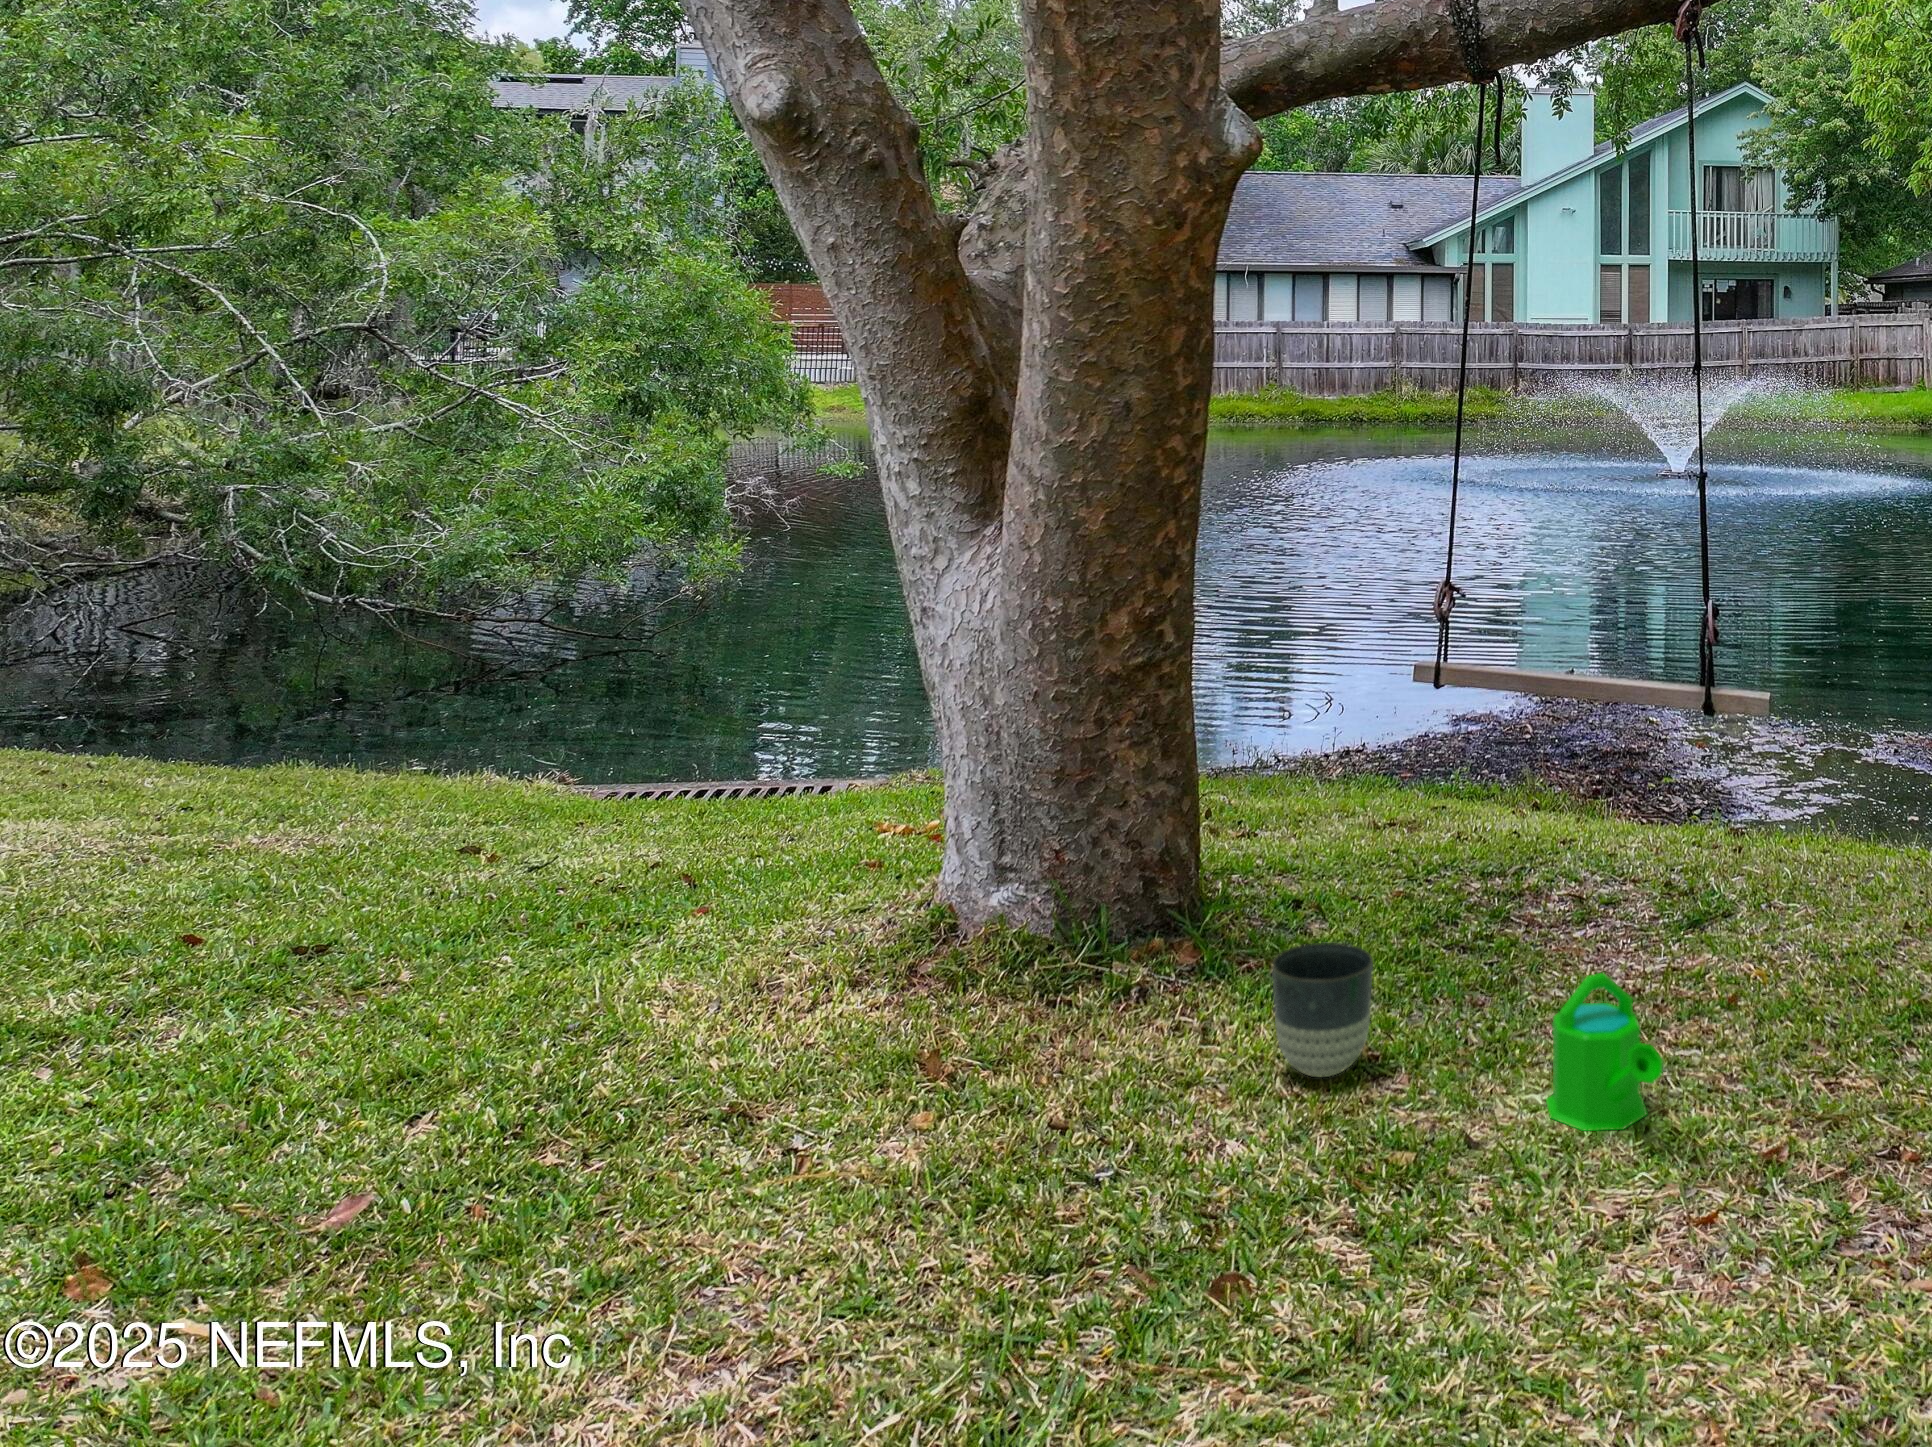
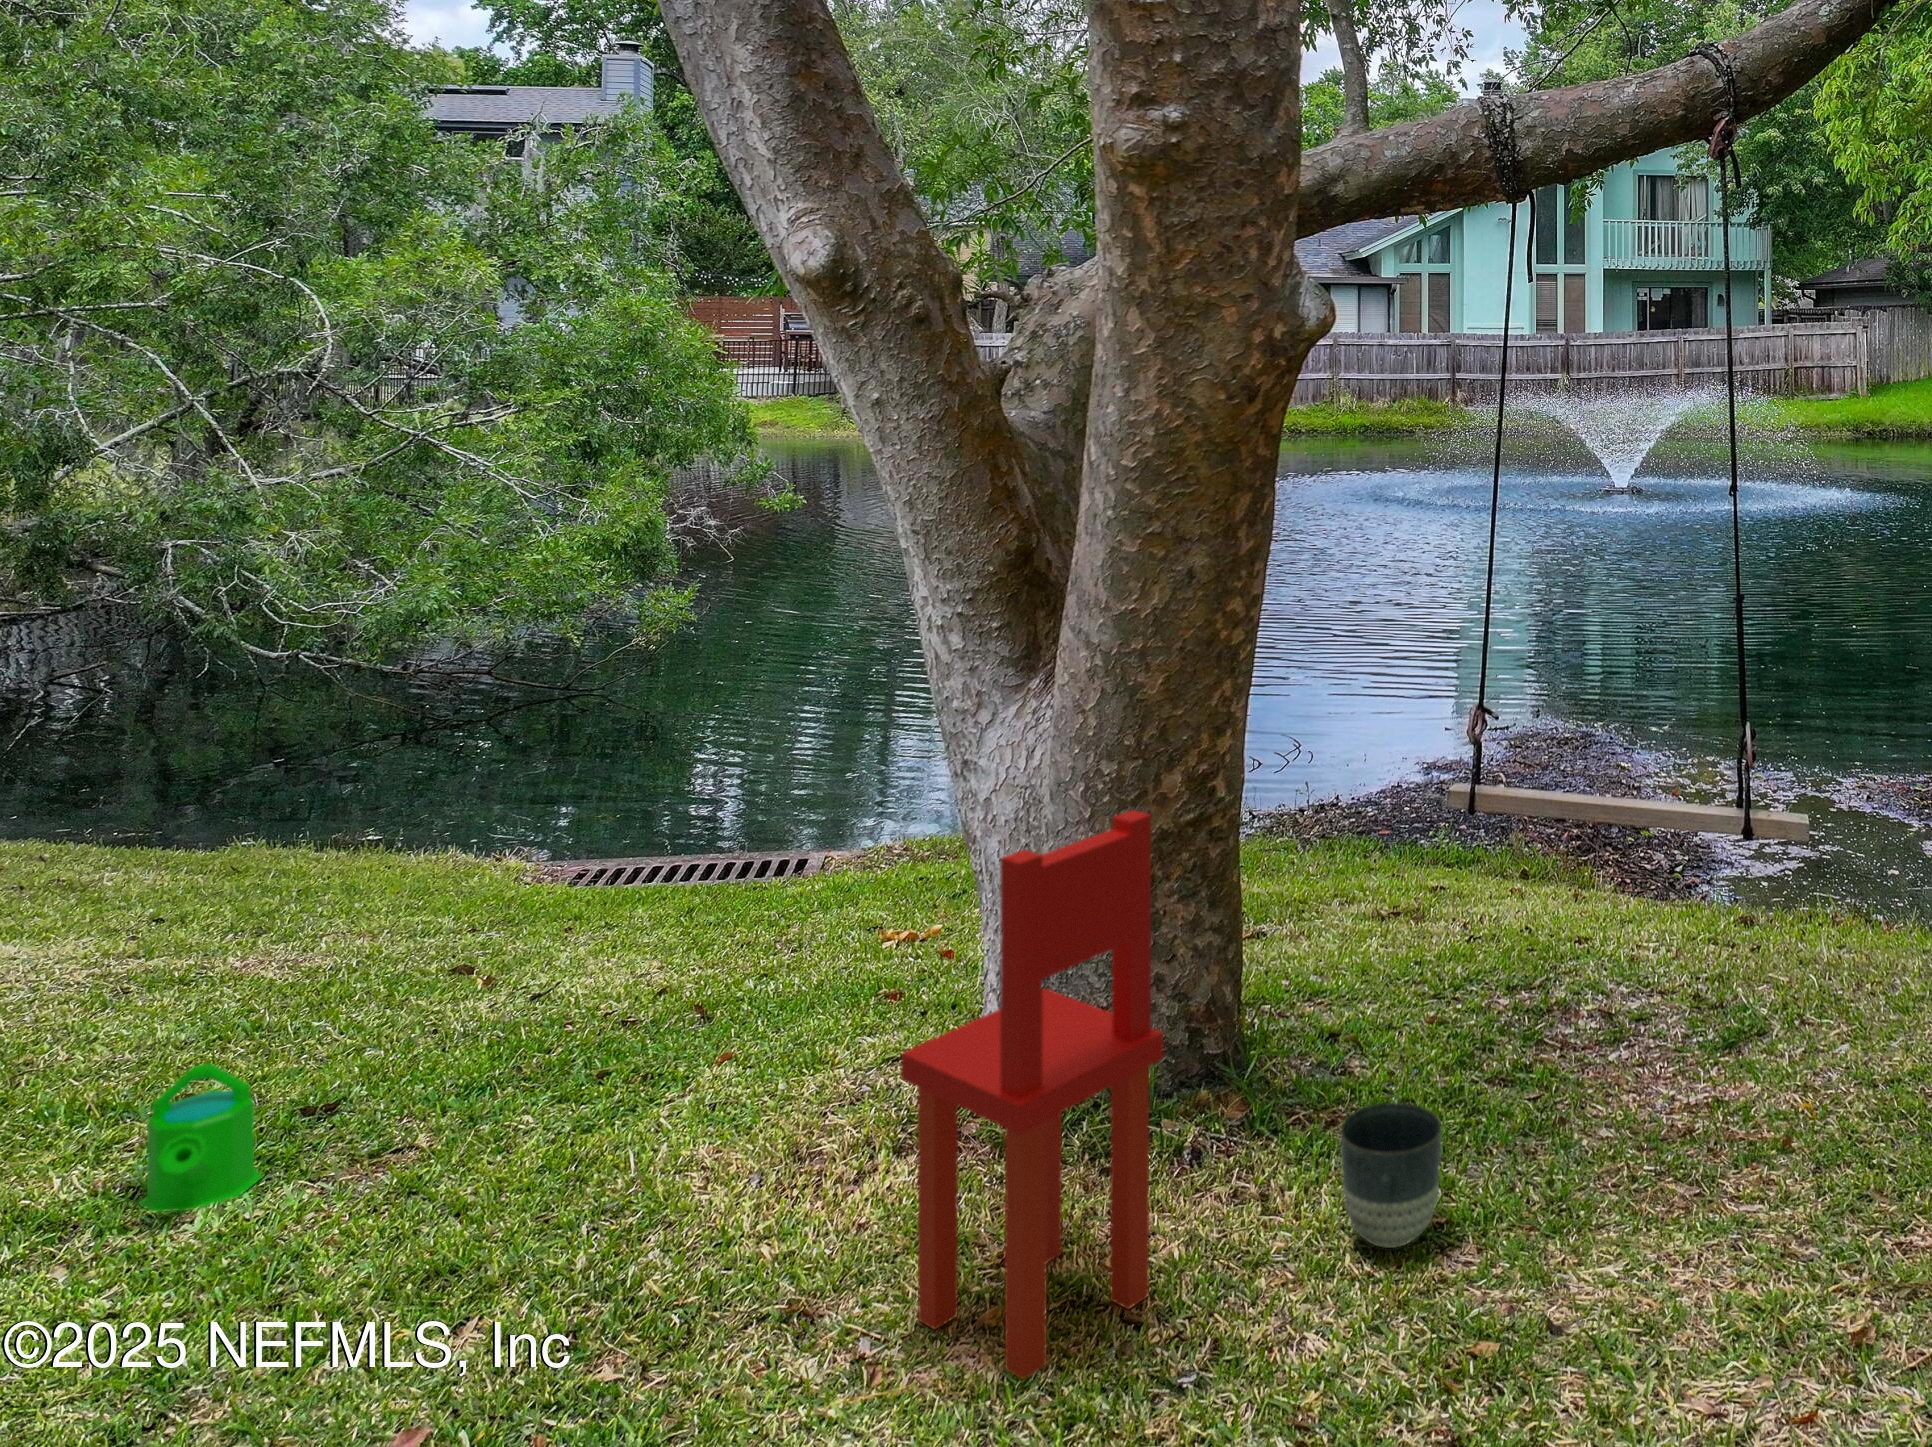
chair: none [834,631,1089,1166] -> present [901,810,1163,1379]
watering can: present [1545,973,1663,1131] -> present [139,1064,262,1212]

